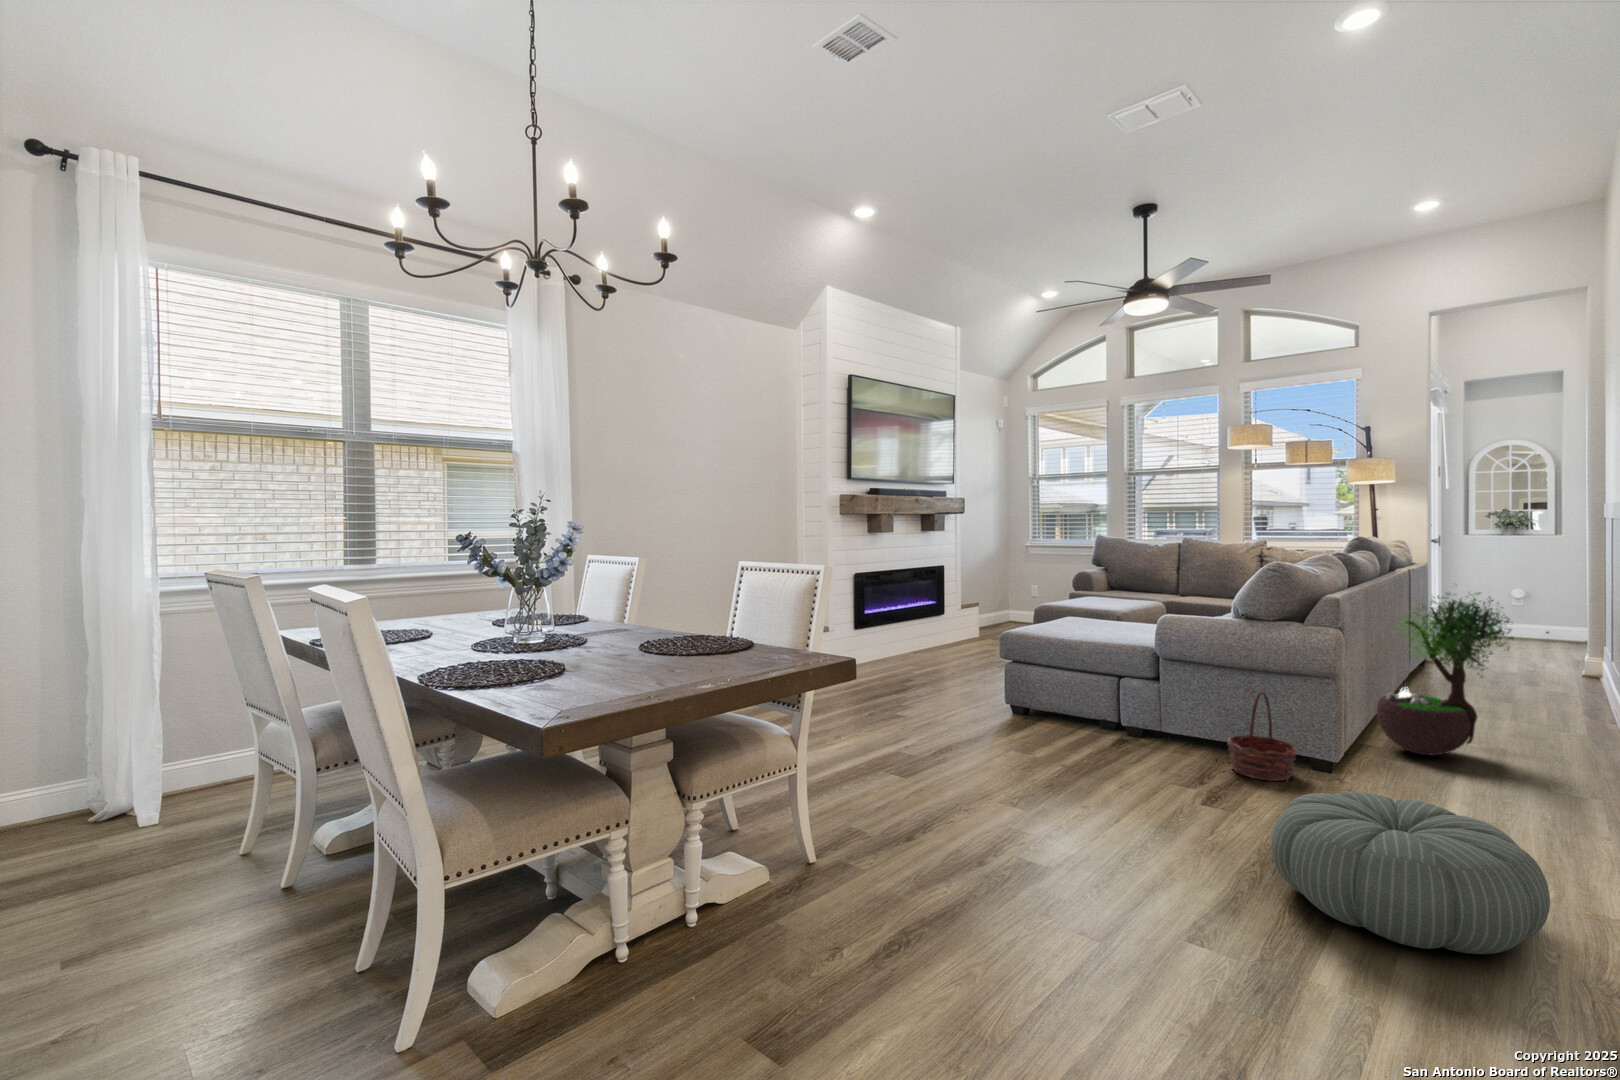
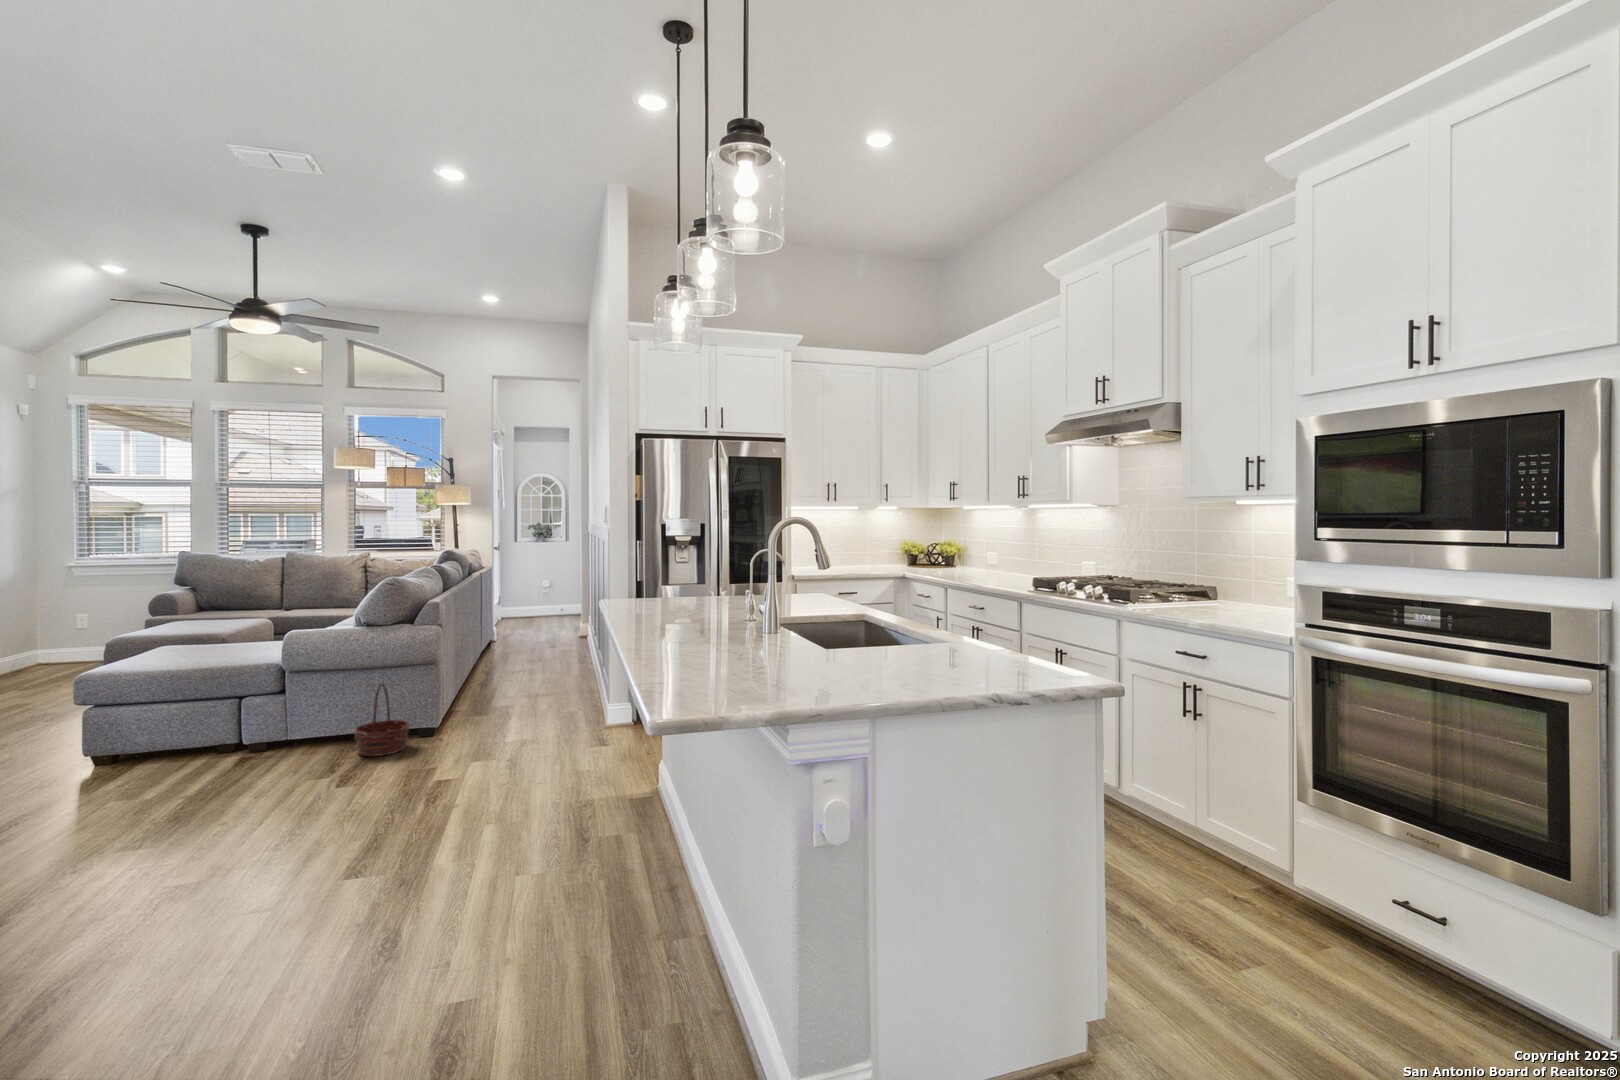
potted tree: present [1377,593,1514,755] -> none [463,584,541,708]
pouf: present [1272,791,1550,954] -> none [400,733,557,827]

